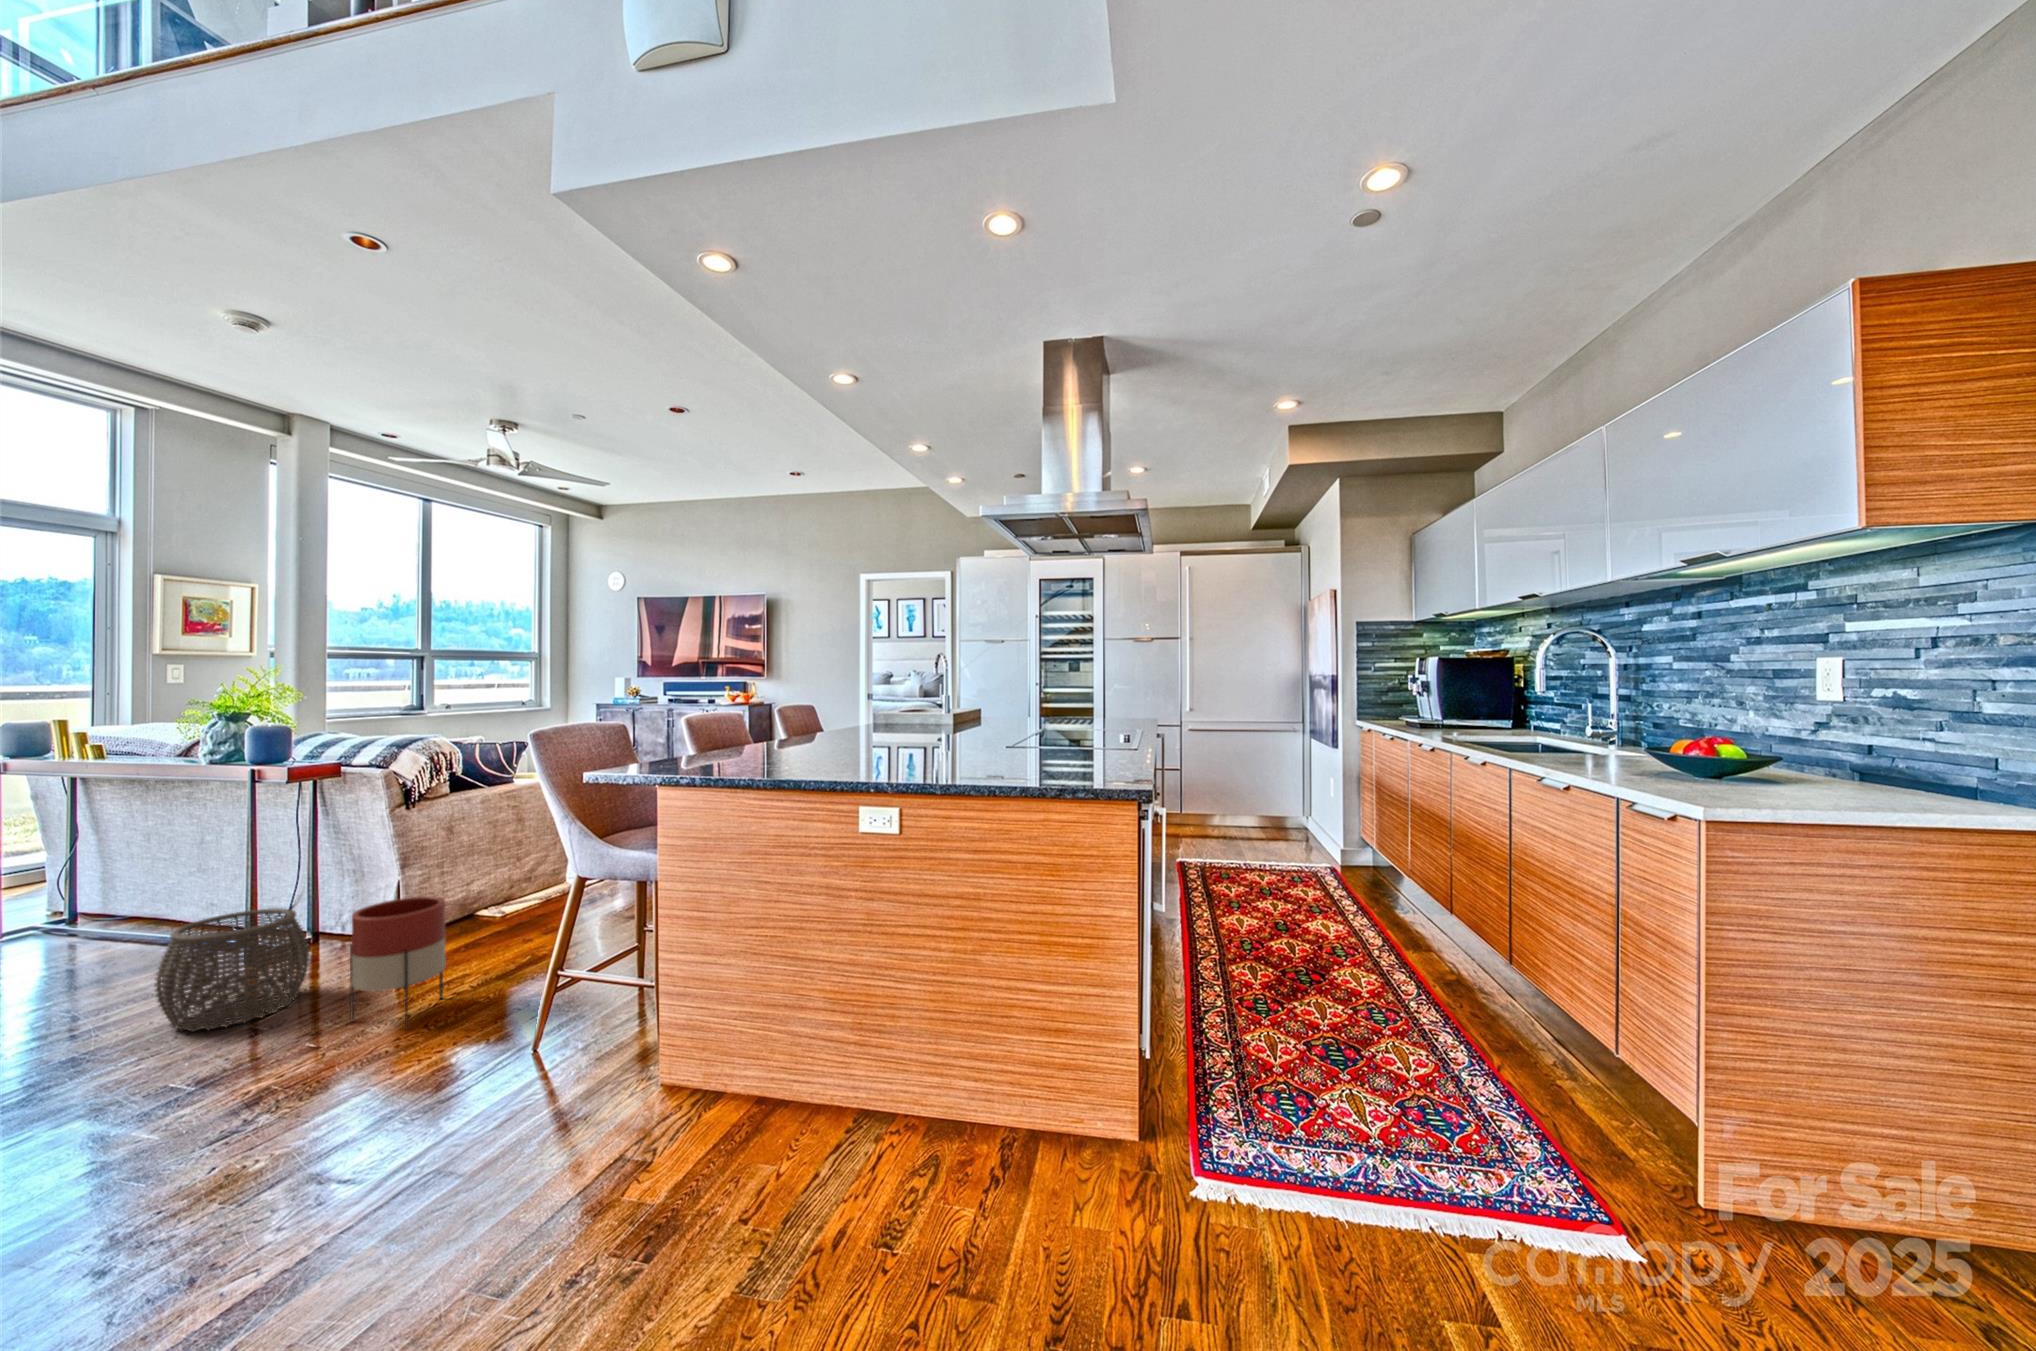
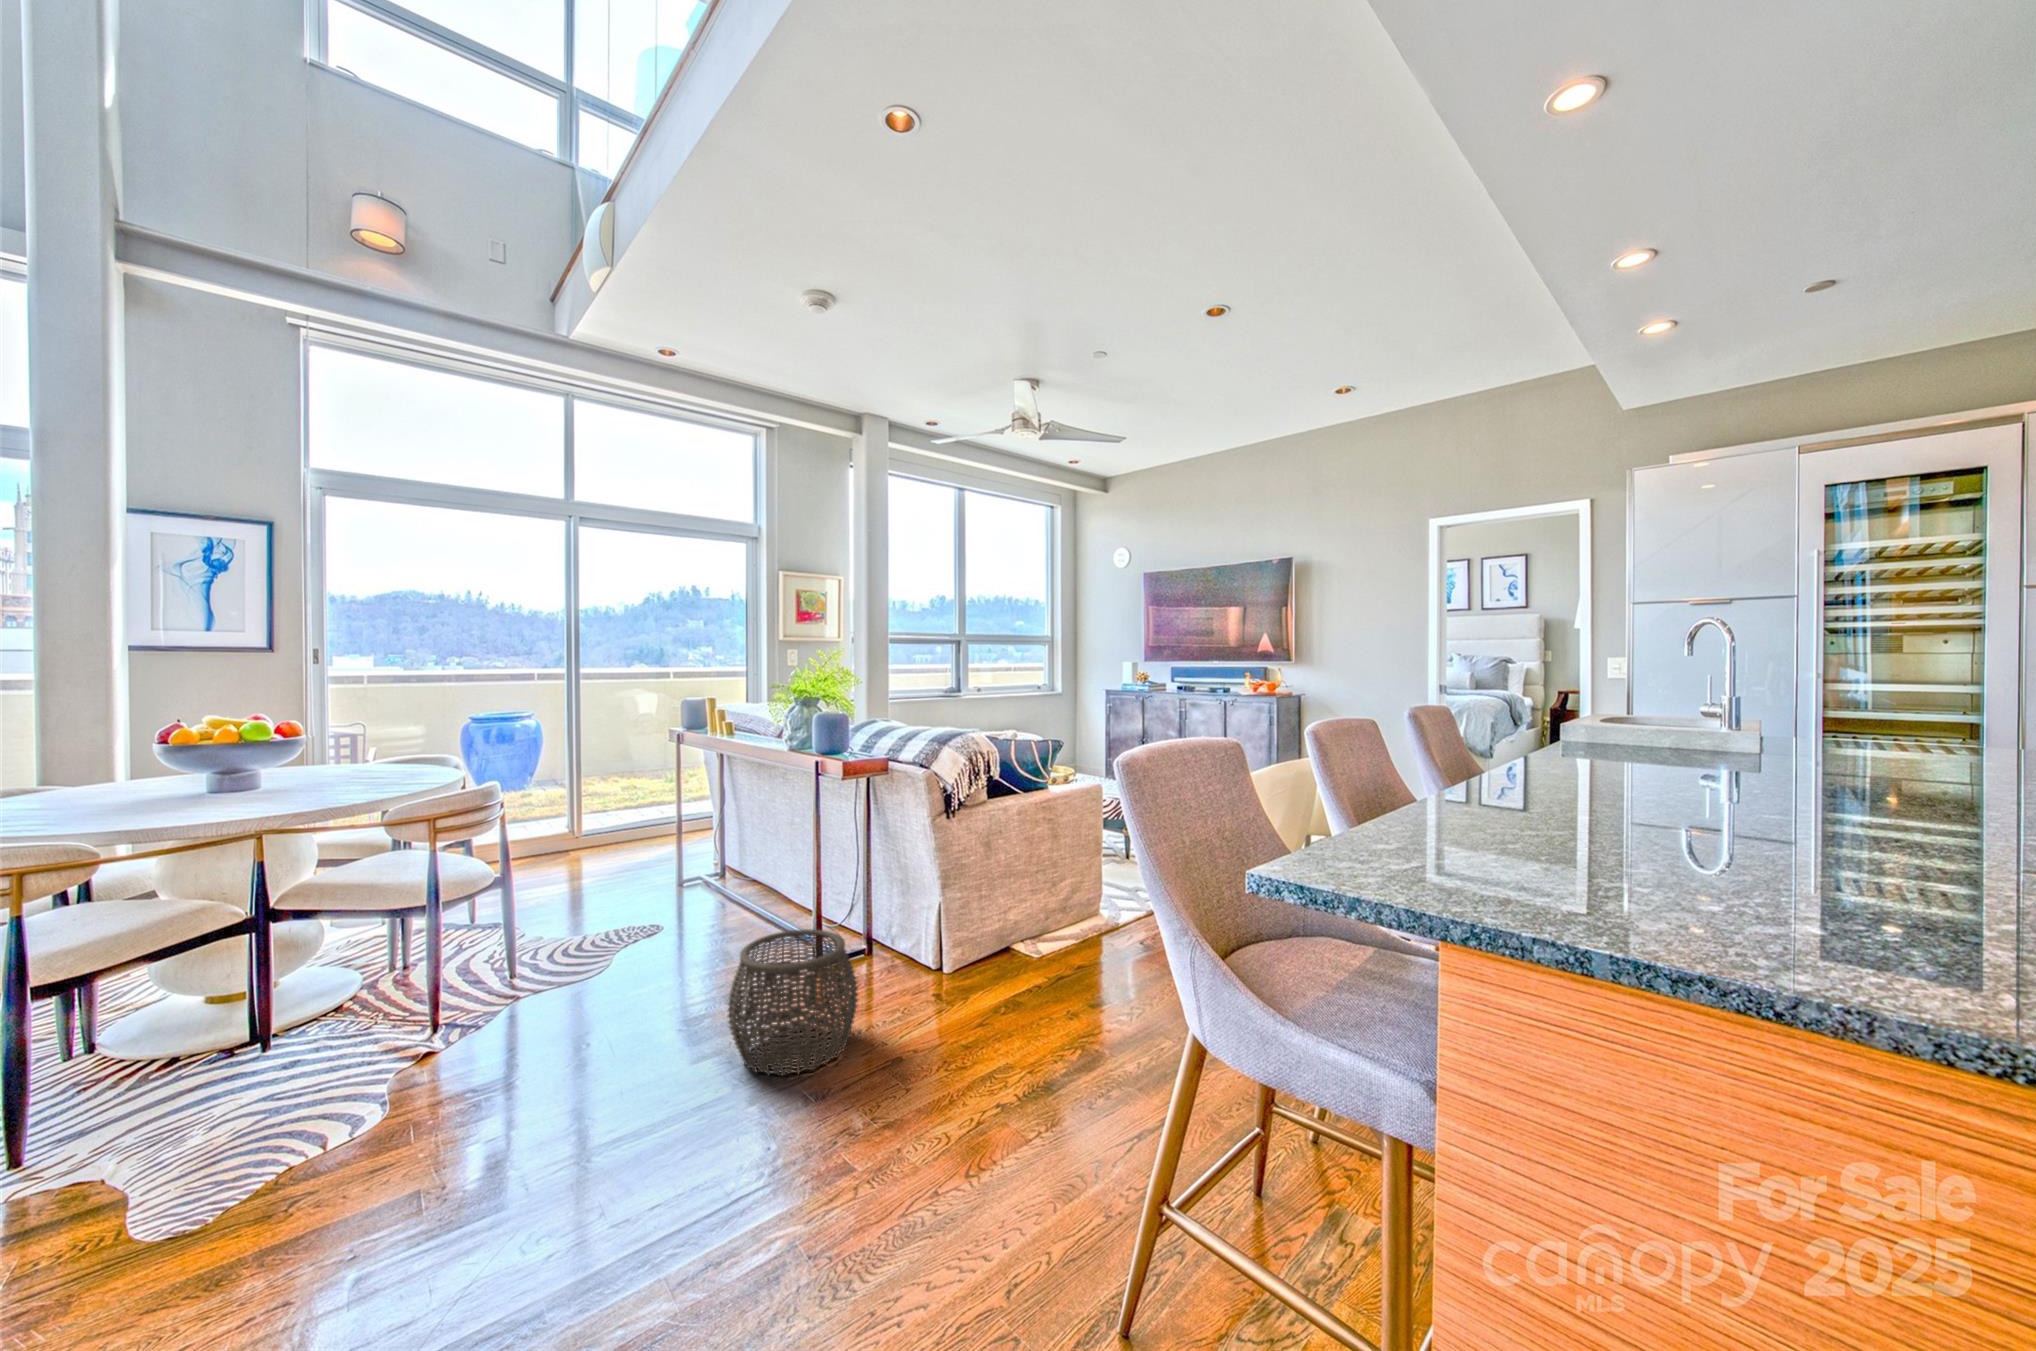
planter: present [350,896,446,1029] -> none [890,956,990,1156]

